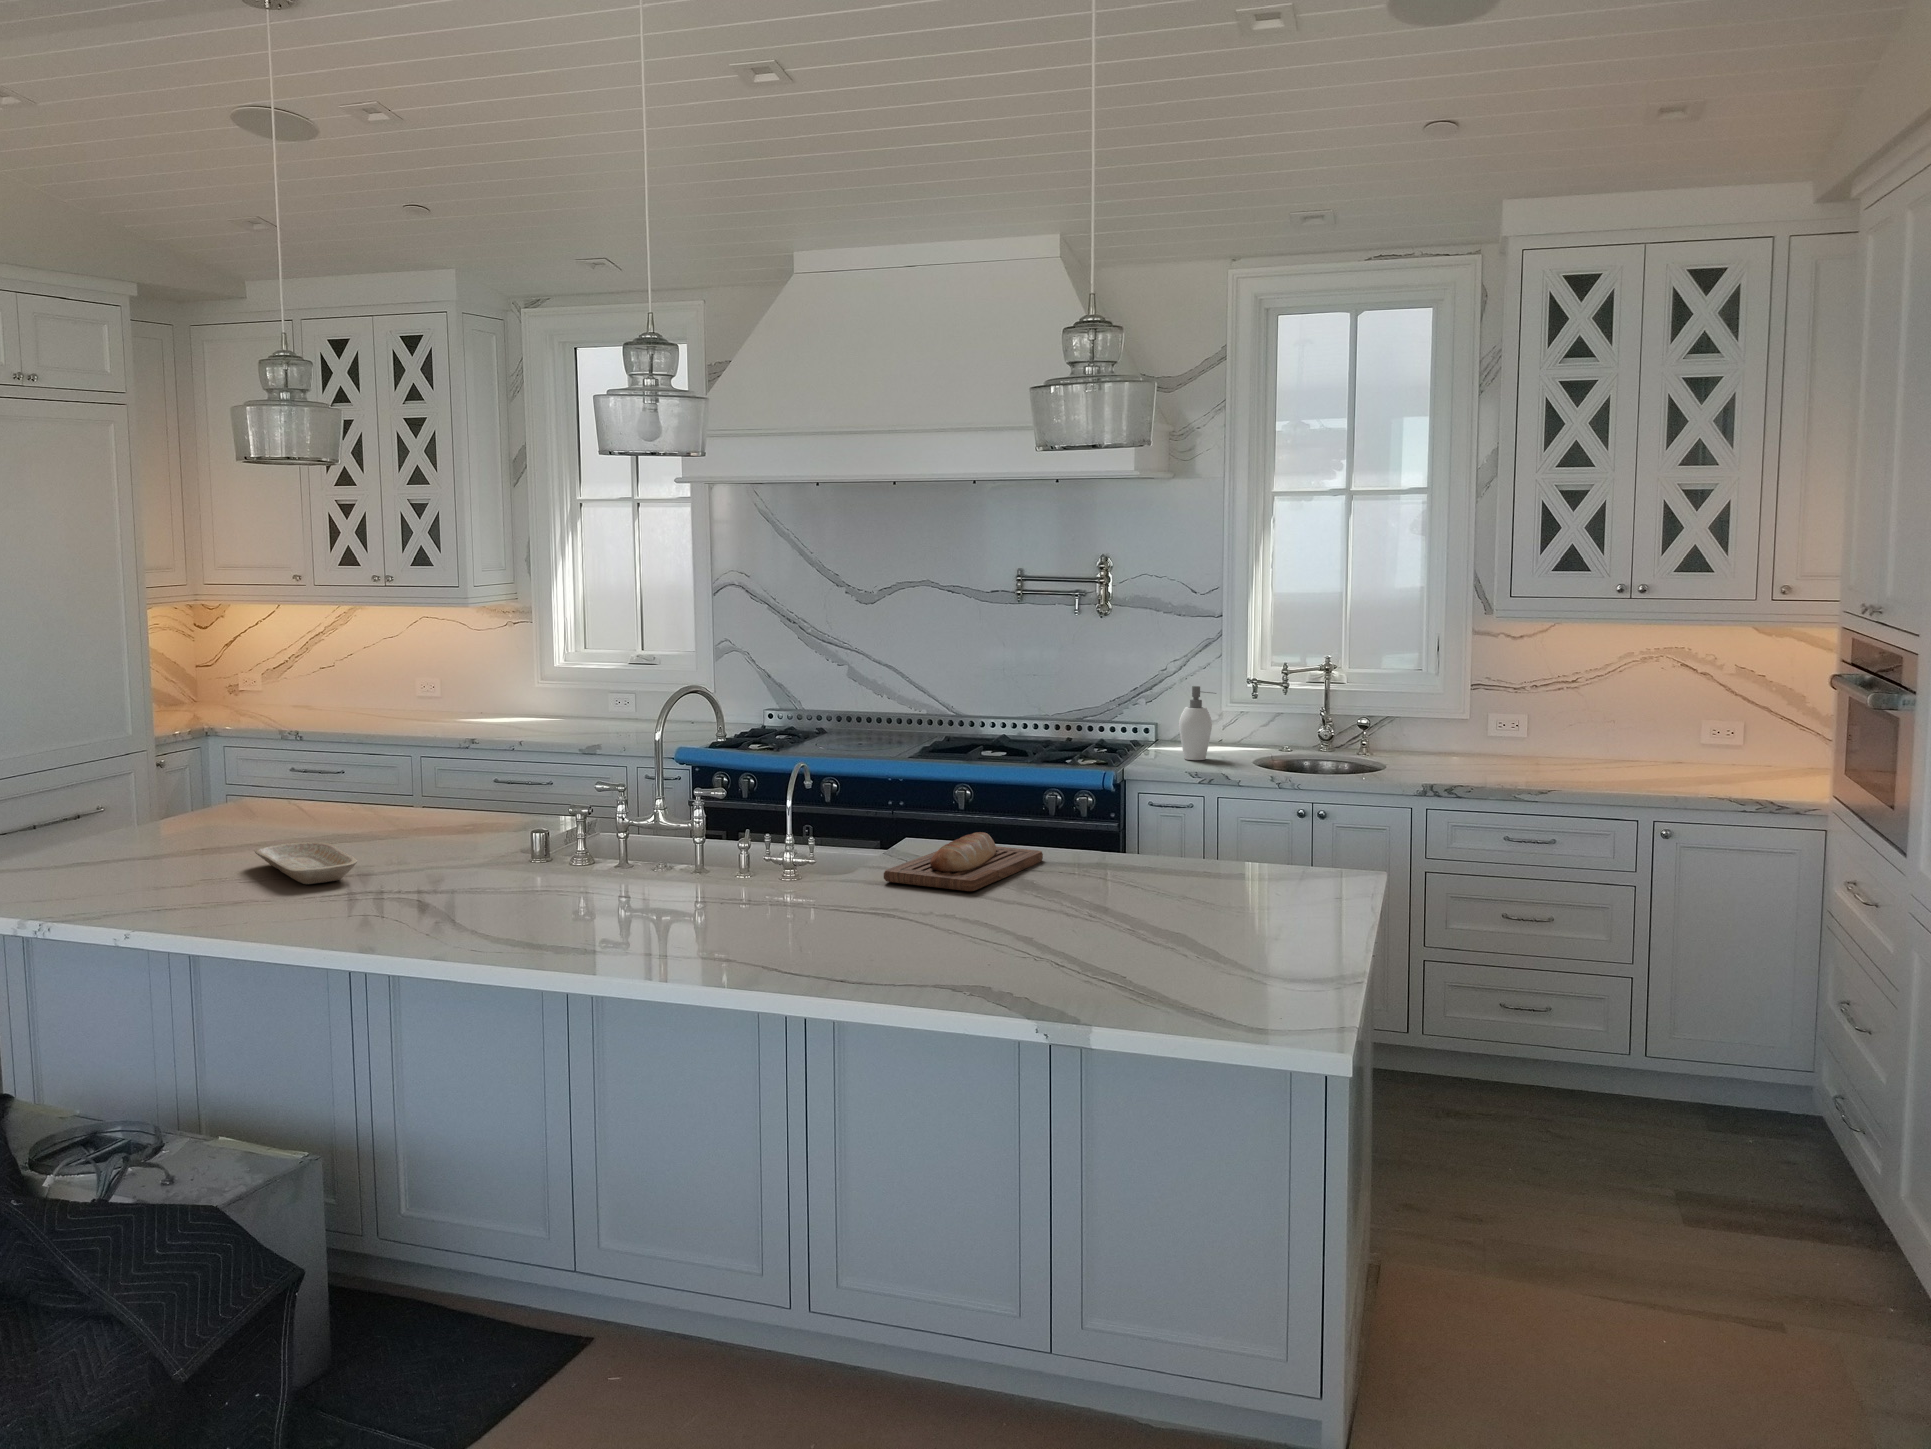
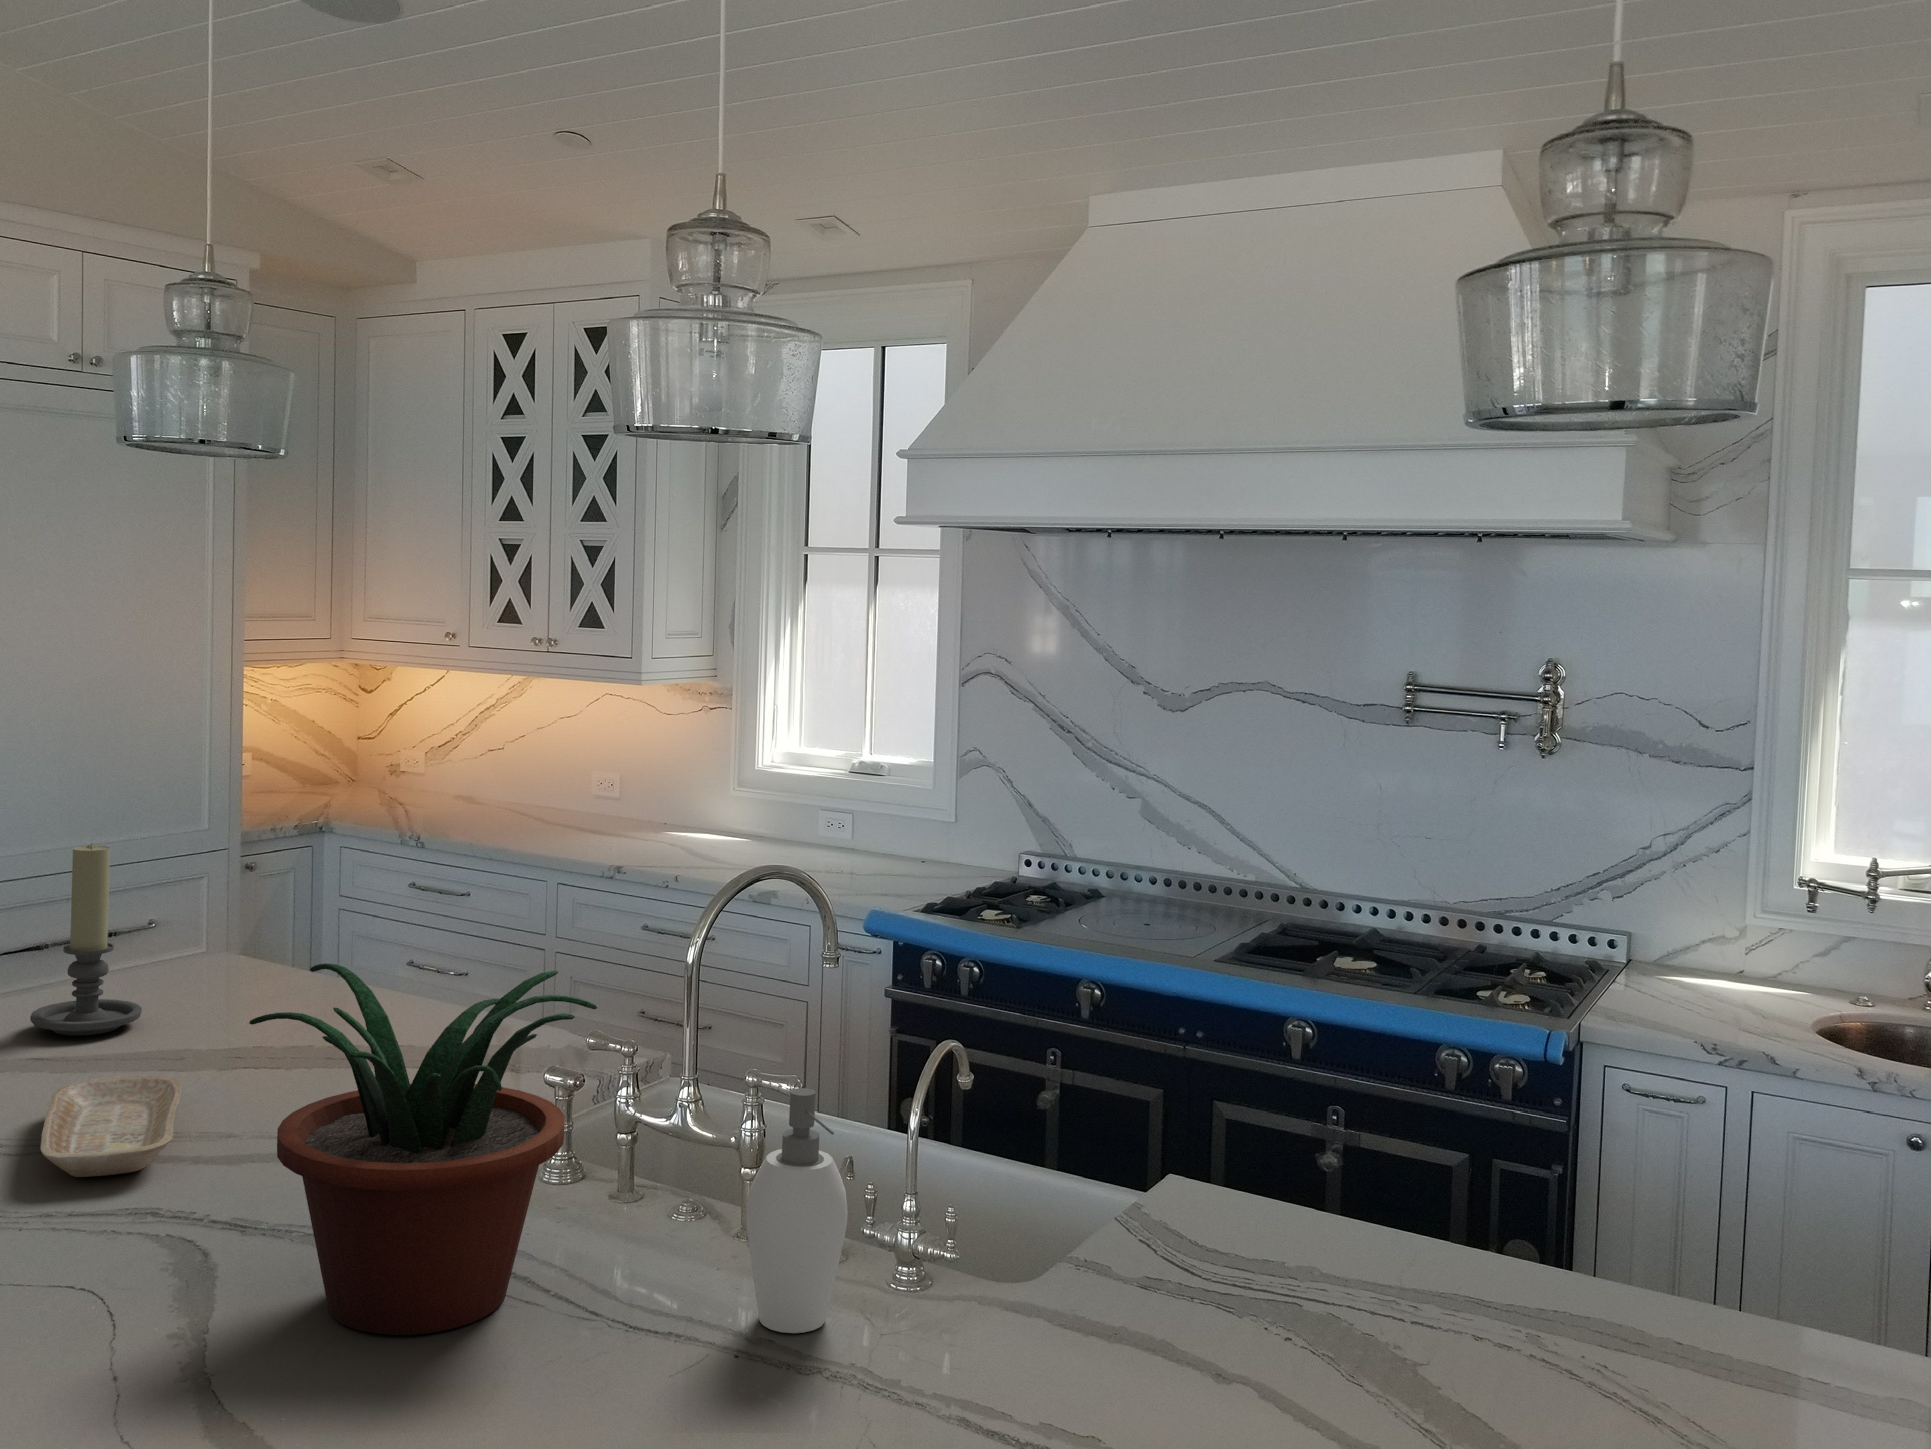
soap dispenser: present [1179,686,1216,760] -> present [747,1088,848,1333]
candle holder: none [173,715,245,839] -> present [30,843,142,1036]
potted plant: none [456,737,634,912] -> present [249,963,597,1335]
bread loaf: present [884,832,1043,891] -> none [1080,1211,1425,1390]

